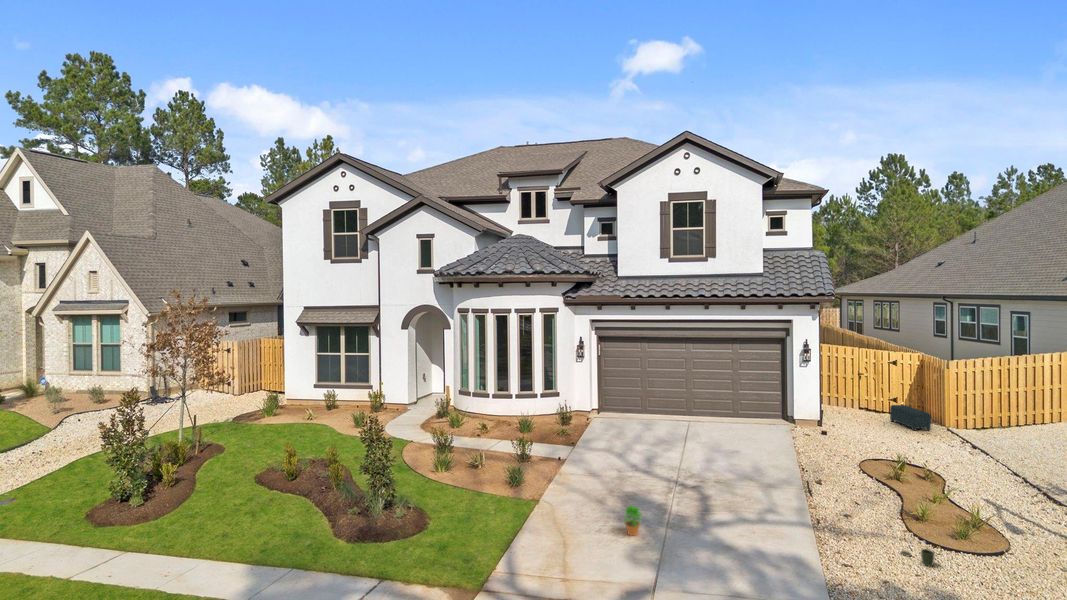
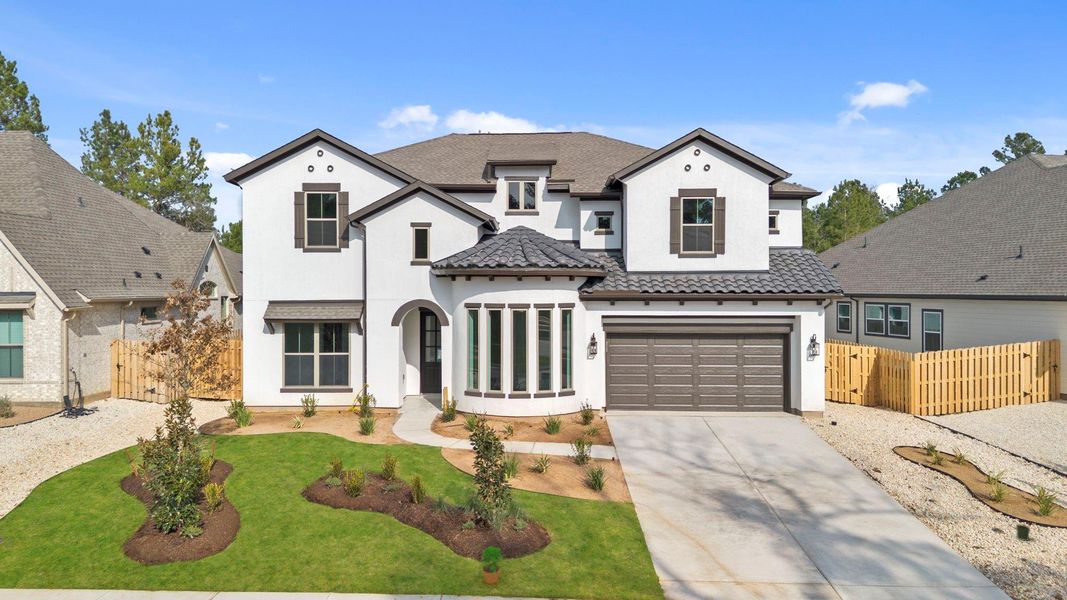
bench: present [890,405,931,431] -> none [875,394,915,417]
potted plant: present [624,506,642,536] -> present [480,546,502,584]

